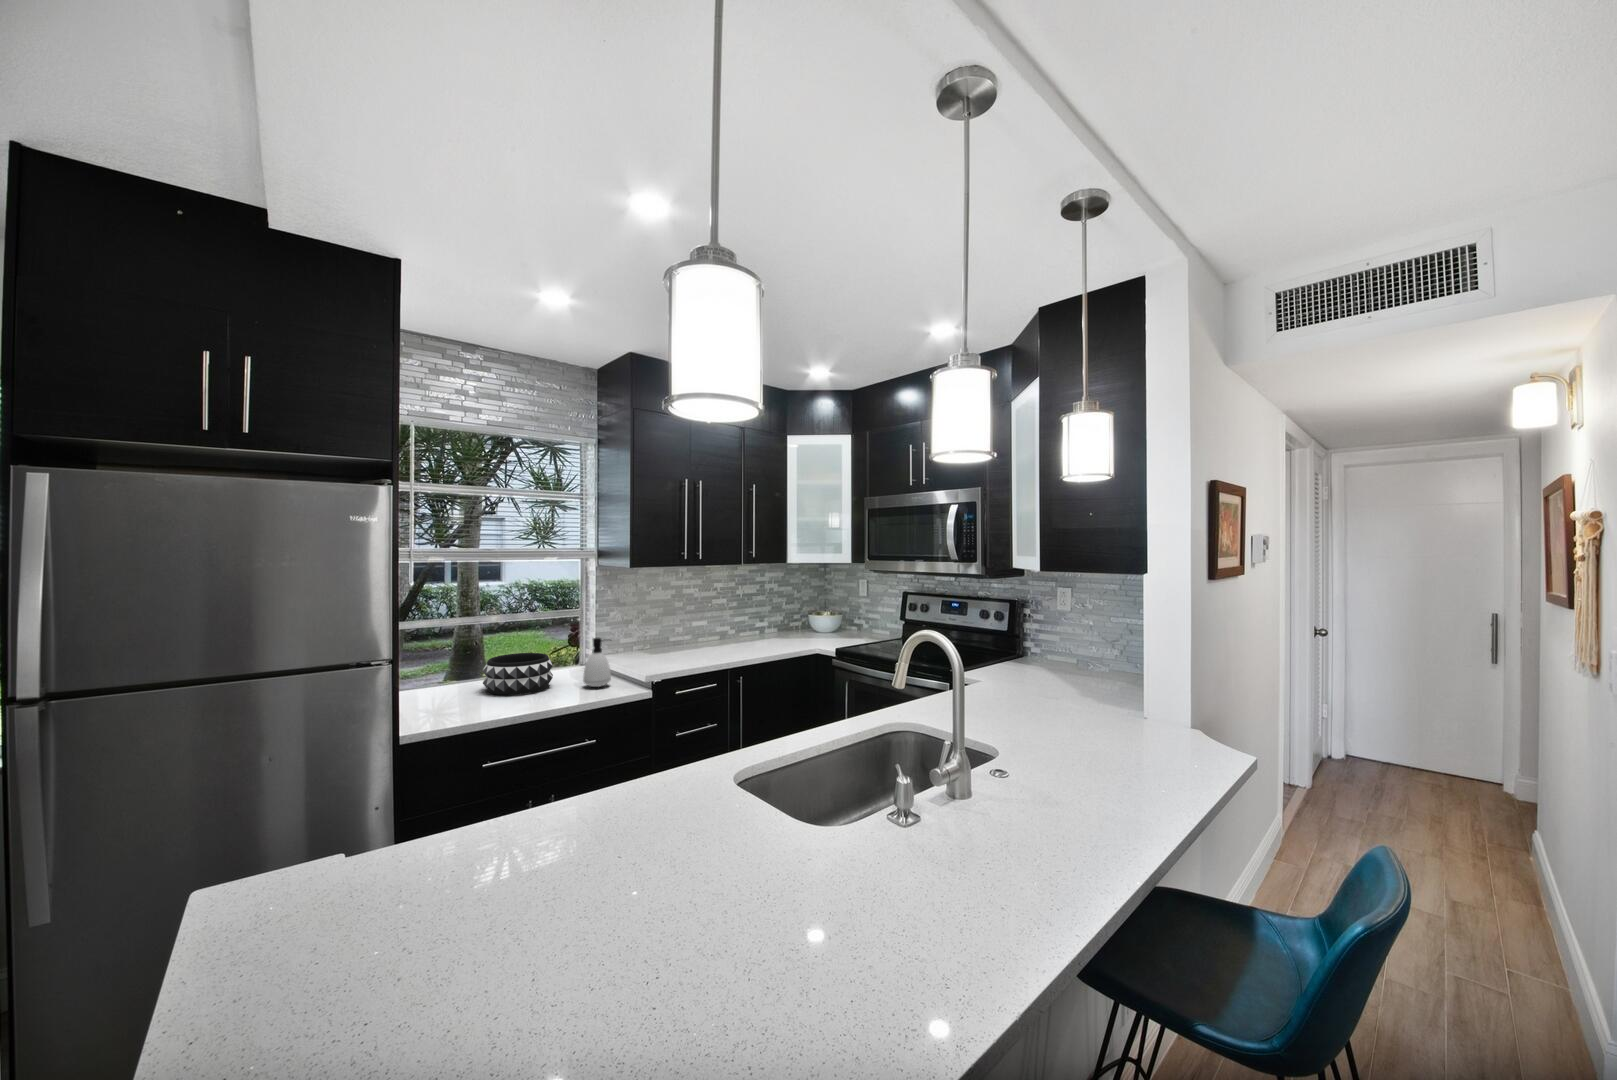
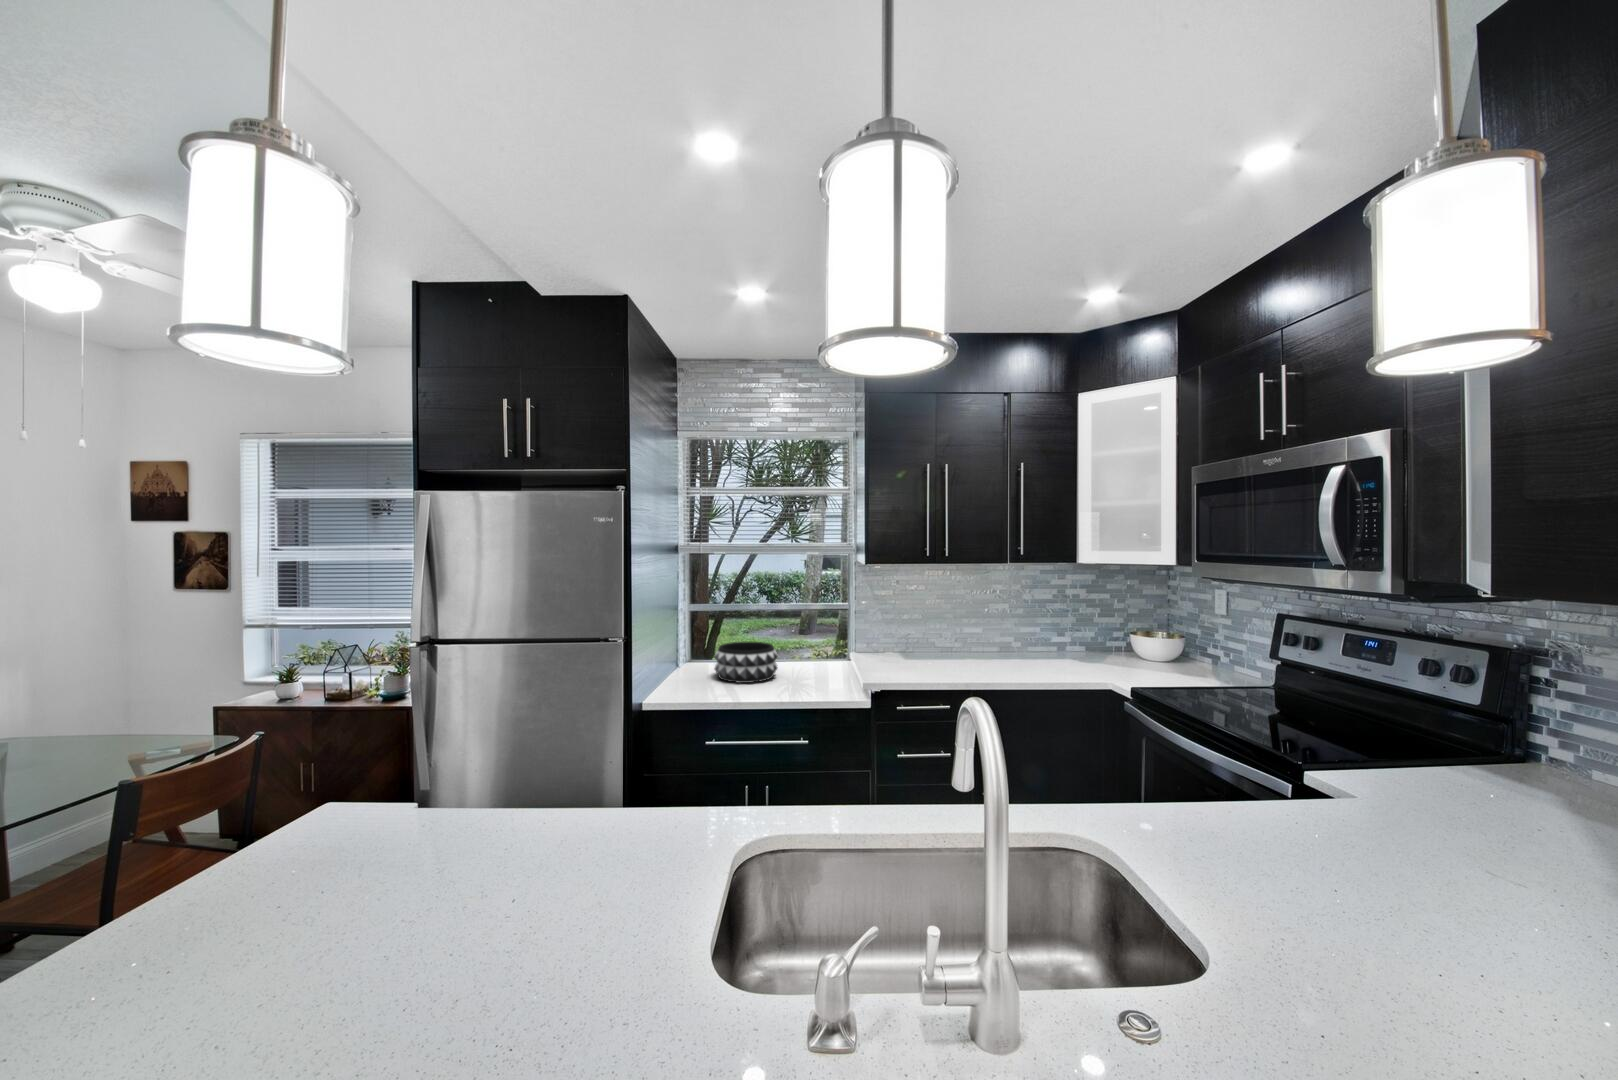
soap dispenser: present [583,638,611,687] -> none [798,634,827,687]

